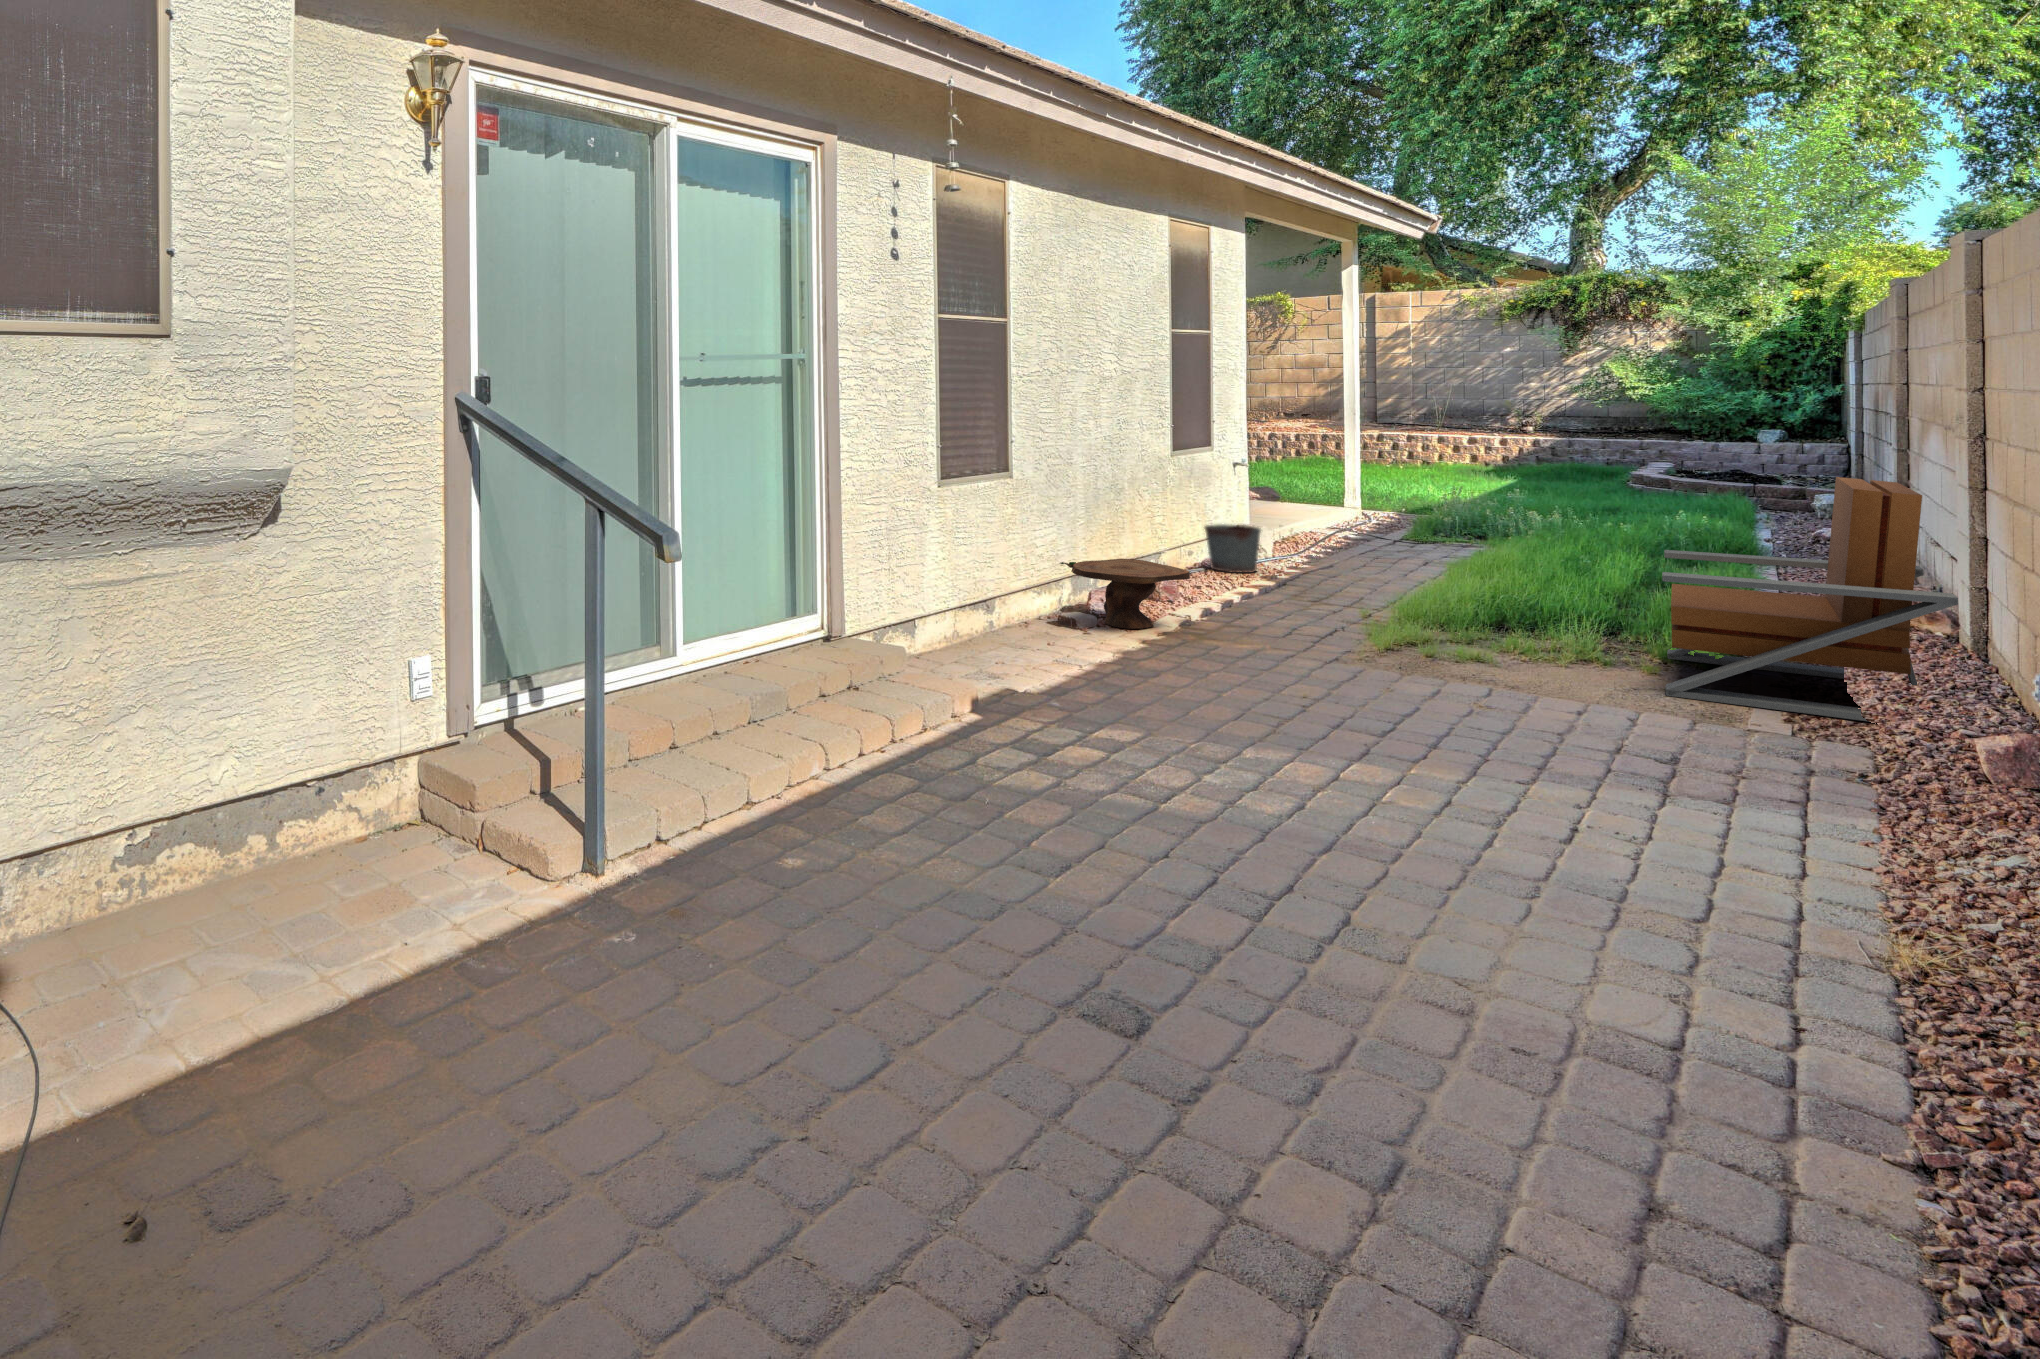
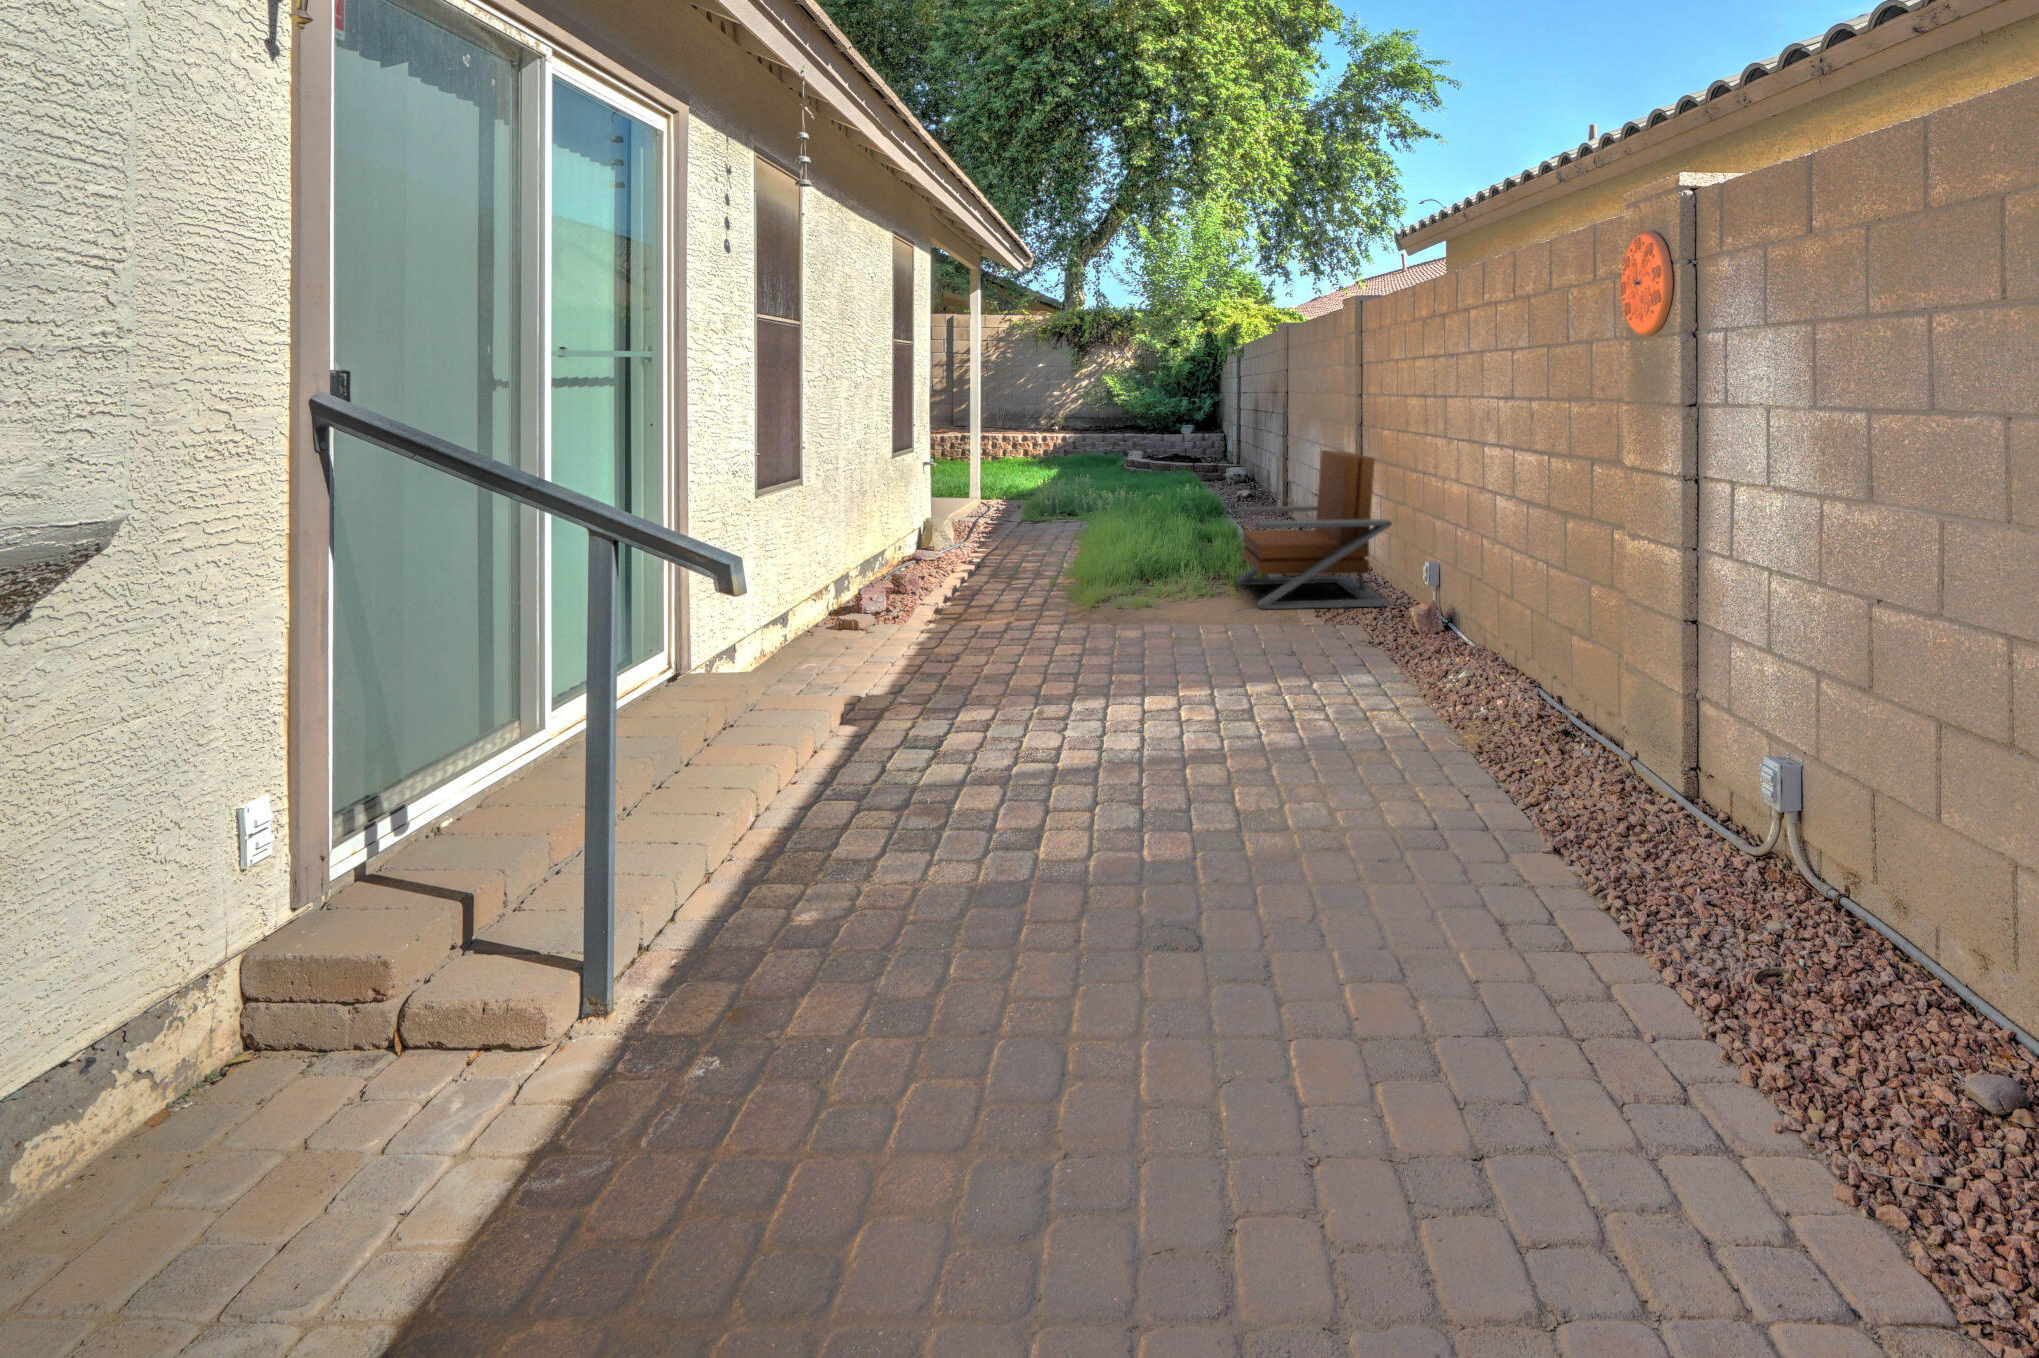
bucket: present [1204,524,1261,573] -> none [908,517,955,560]
side table: present [1060,559,1190,629] -> none [831,555,948,621]

